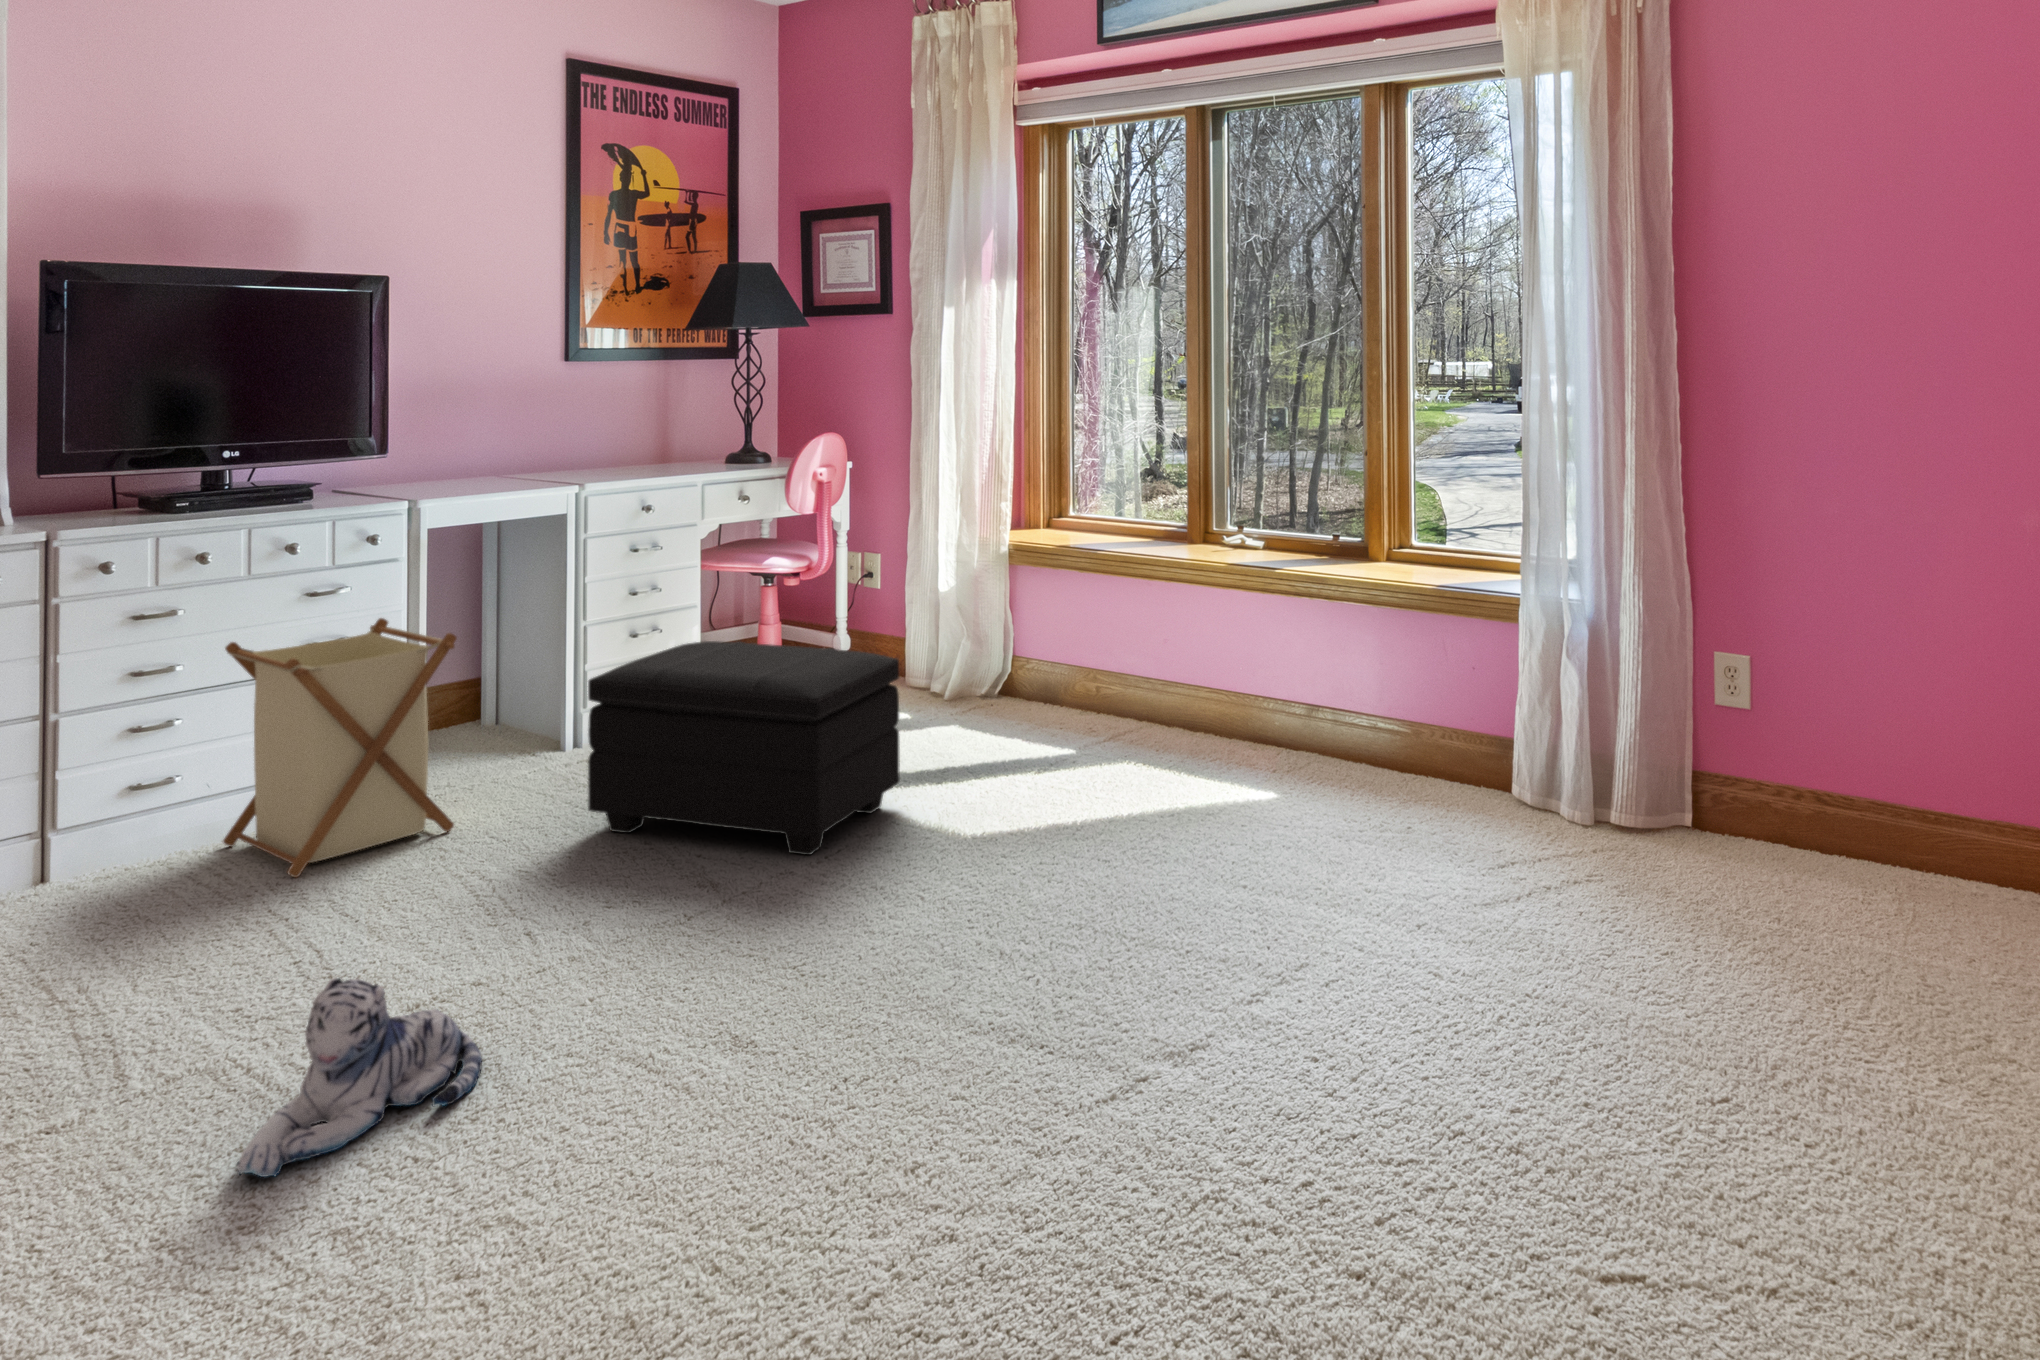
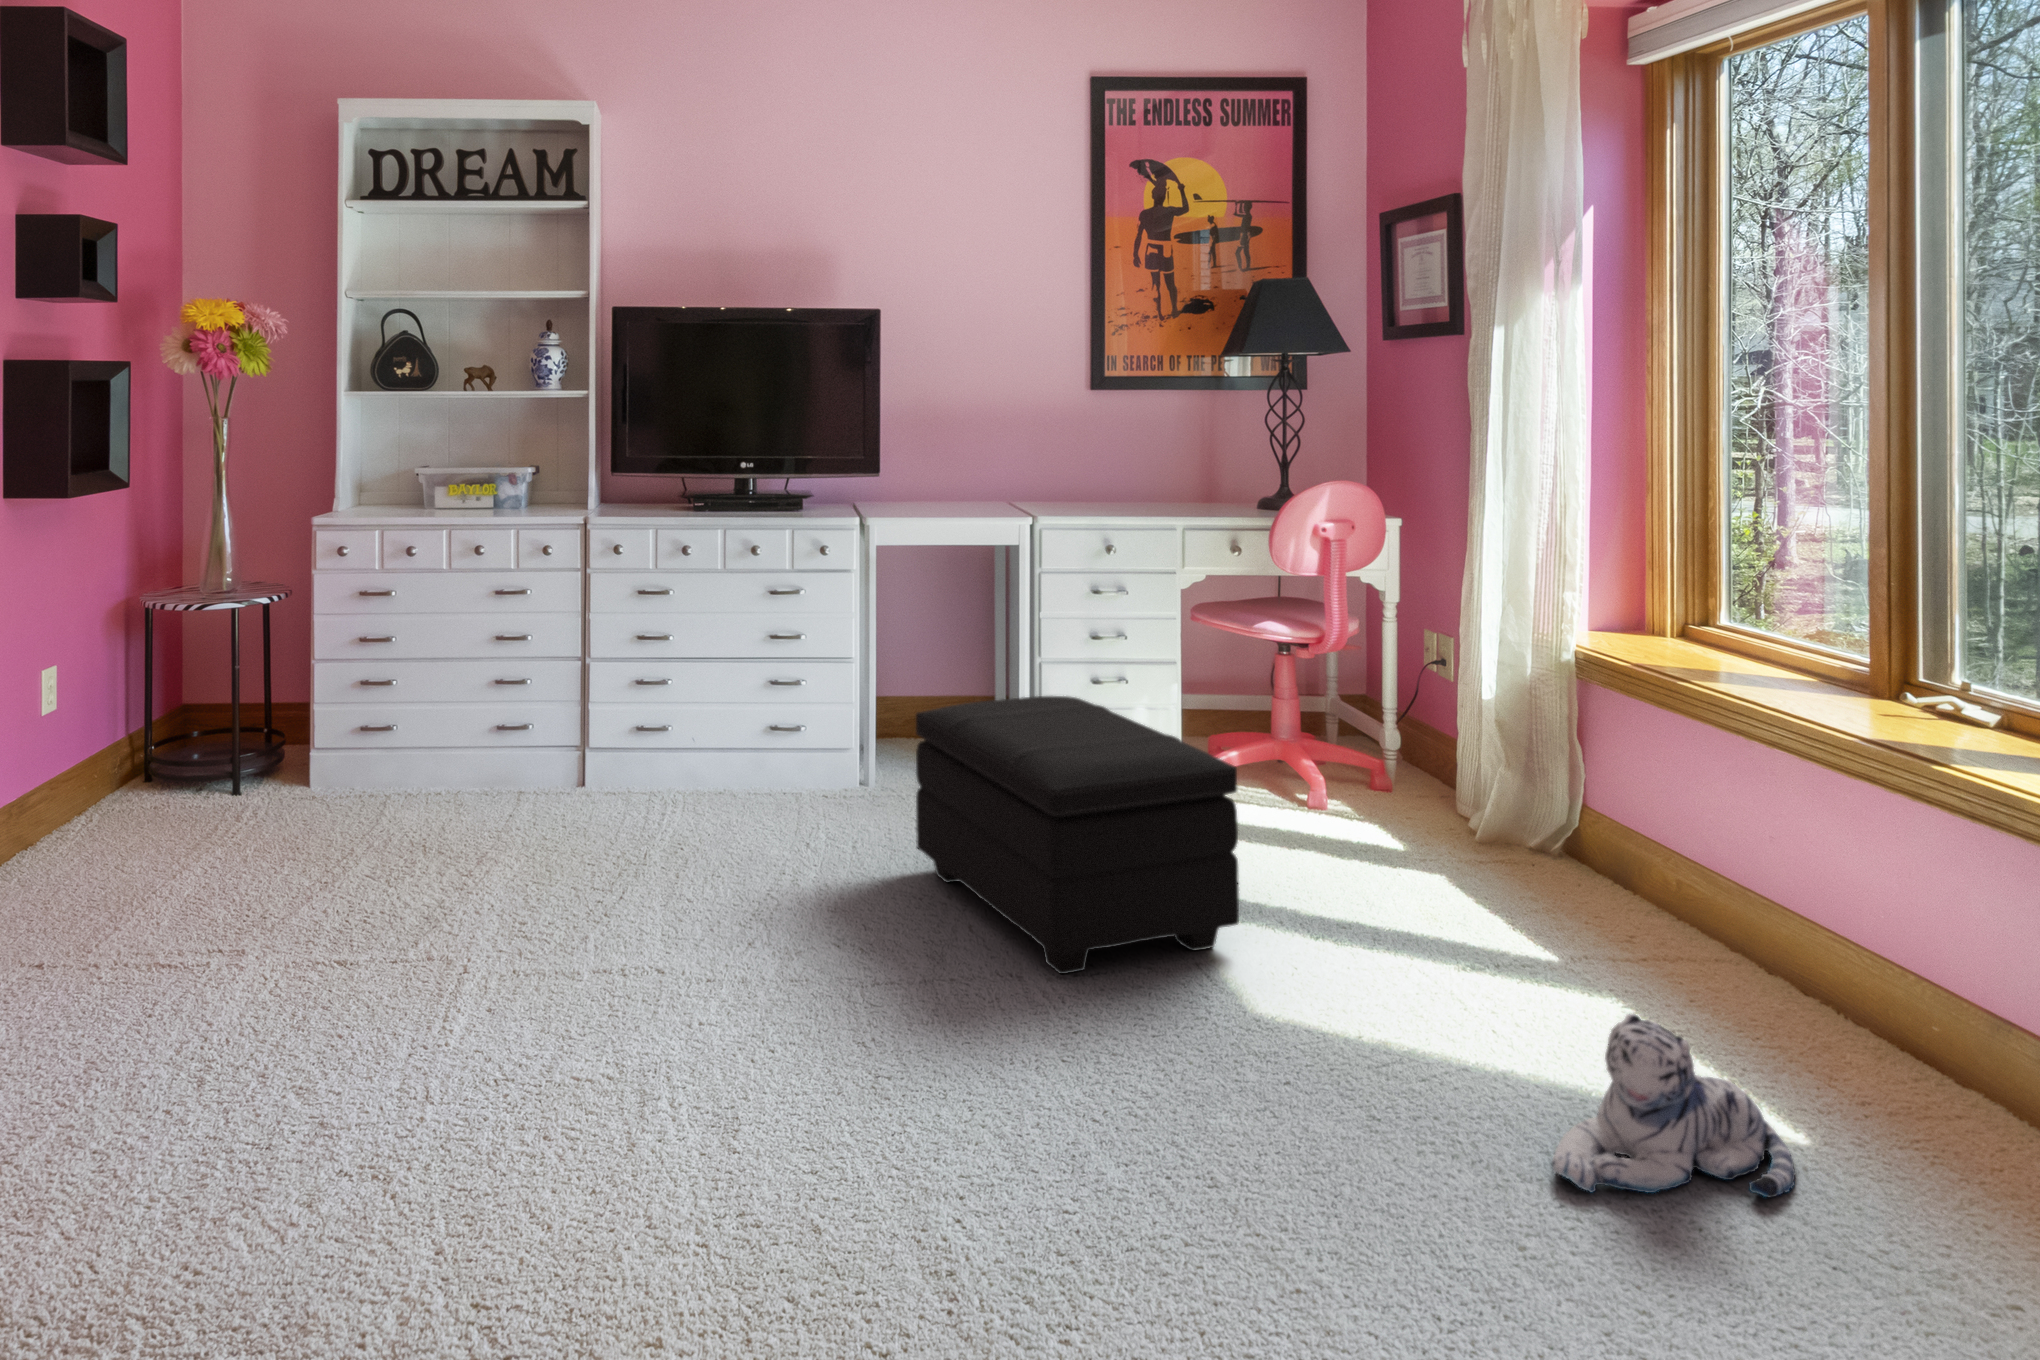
laundry basket: present [223,618,457,877] -> none [685,618,835,832]
plush toy: present [237,978,482,1177] -> present [1551,1013,1795,1198]

